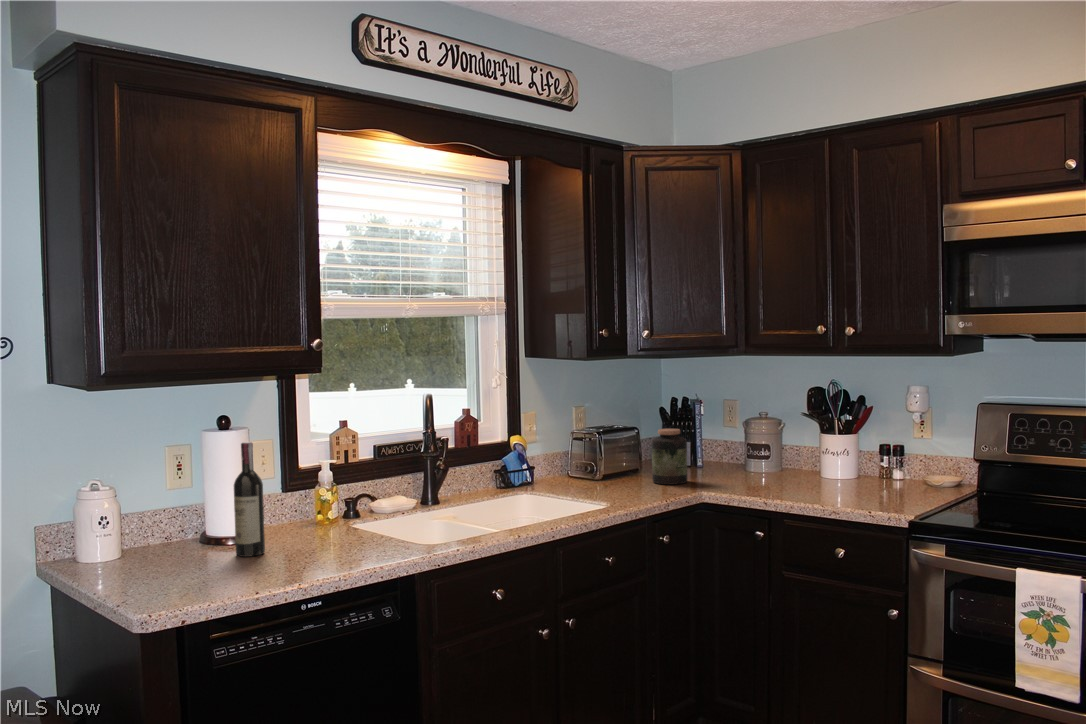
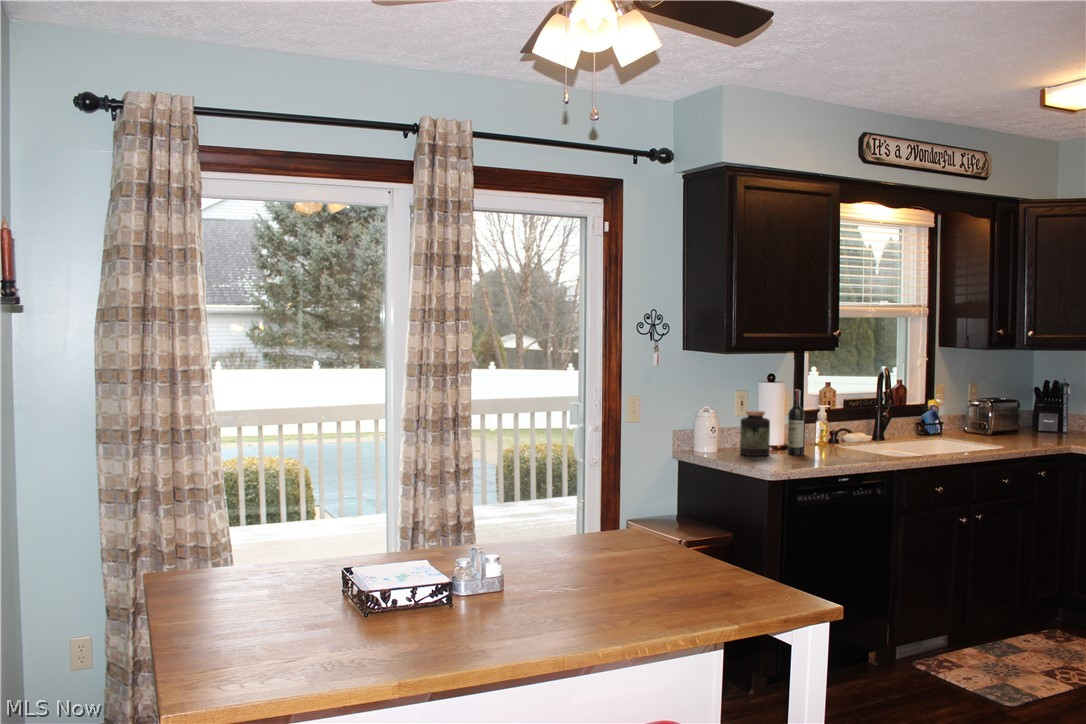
jar: present [652,429,687,485] -> present [740,410,770,456]

